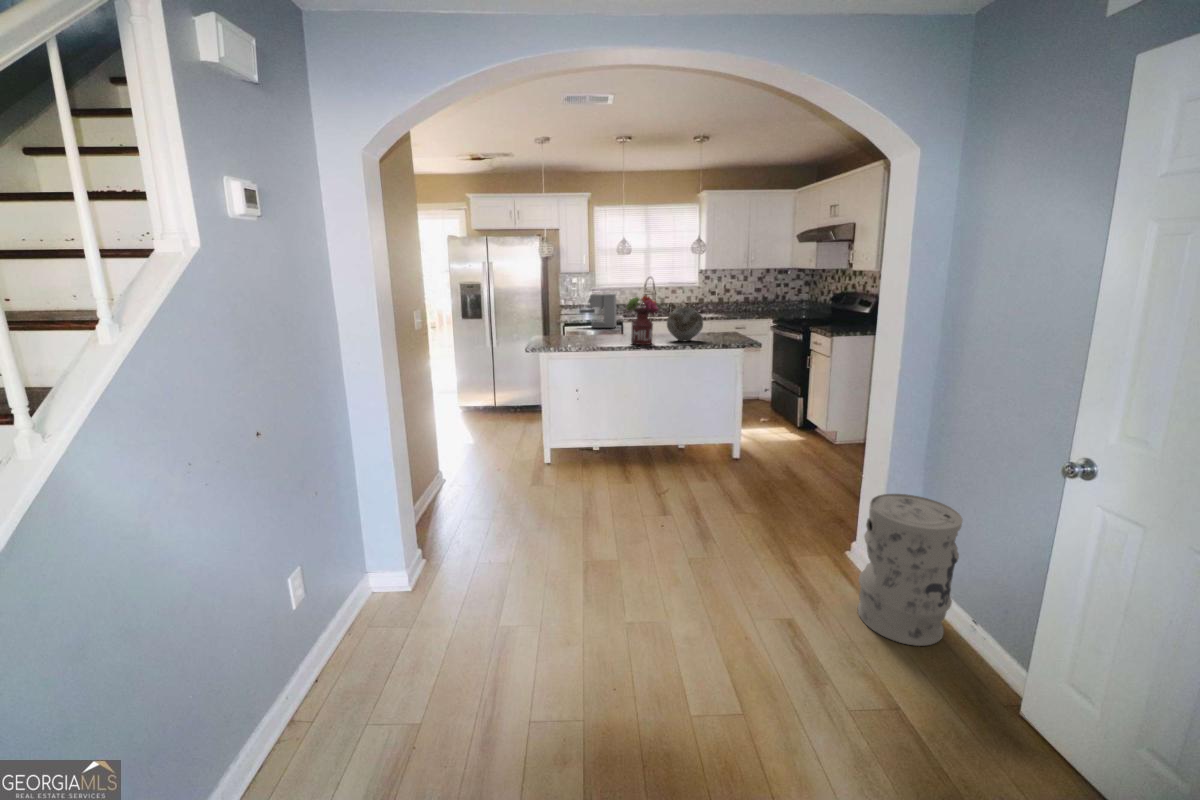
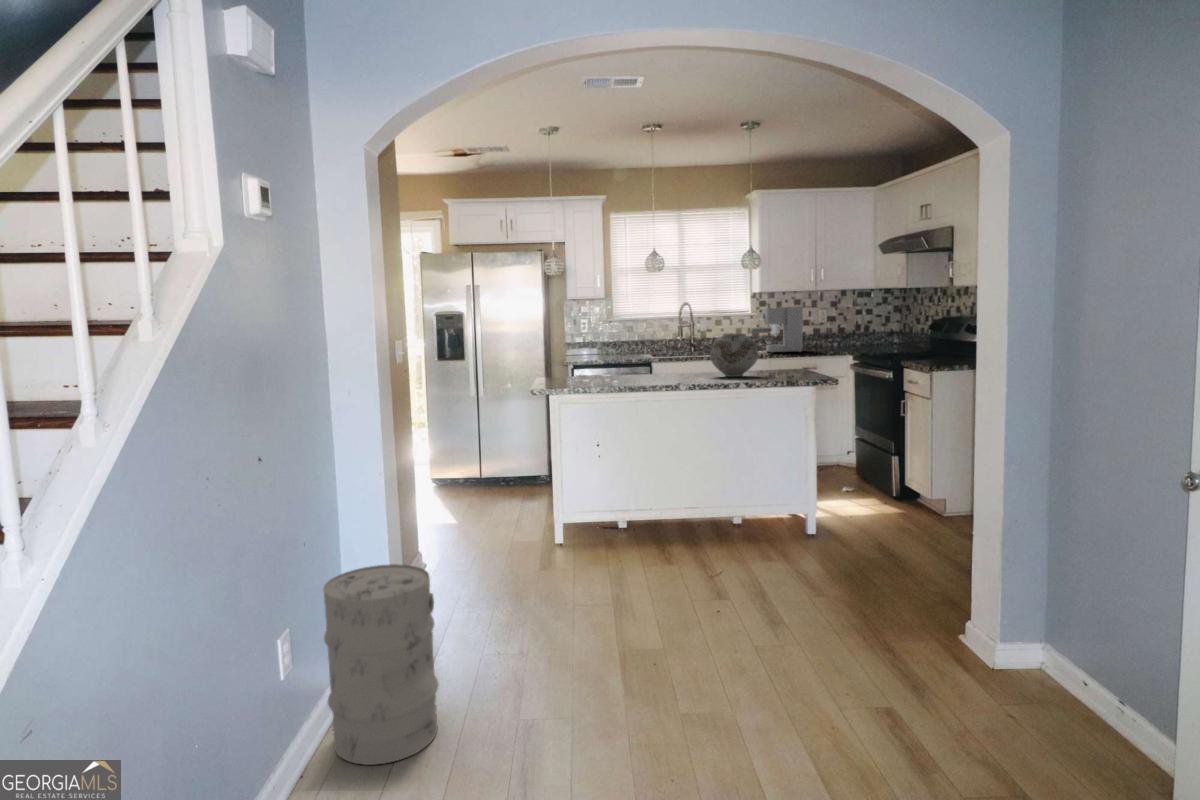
coffee maker: present [580,293,616,328] -> present [751,306,803,353]
flower arrangement: present [626,296,658,345] -> none [655,316,700,381]
trash can: present [858,494,963,646] -> present [323,564,439,765]

